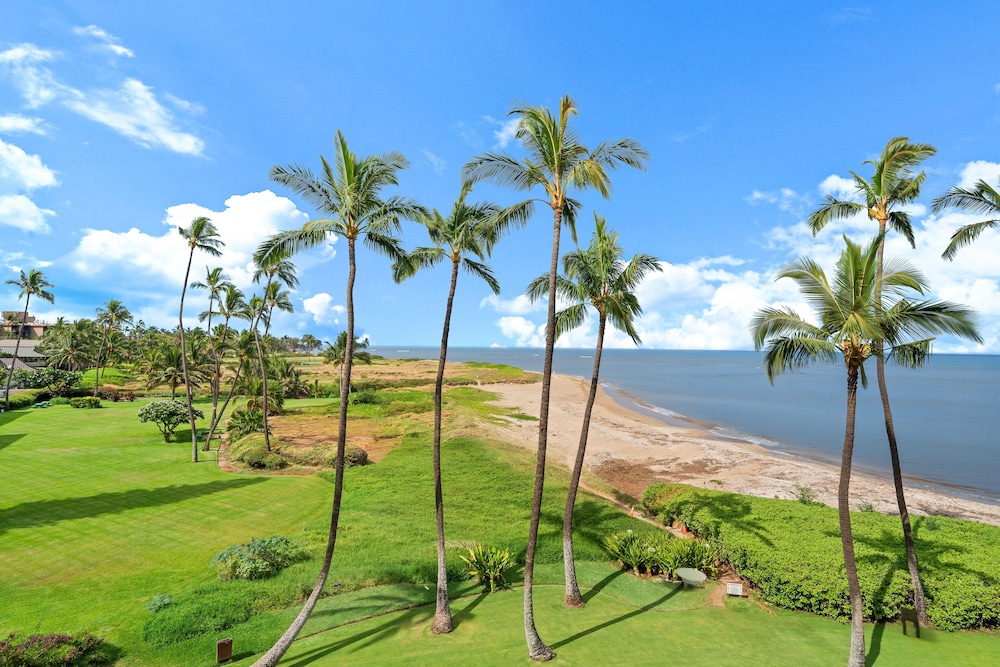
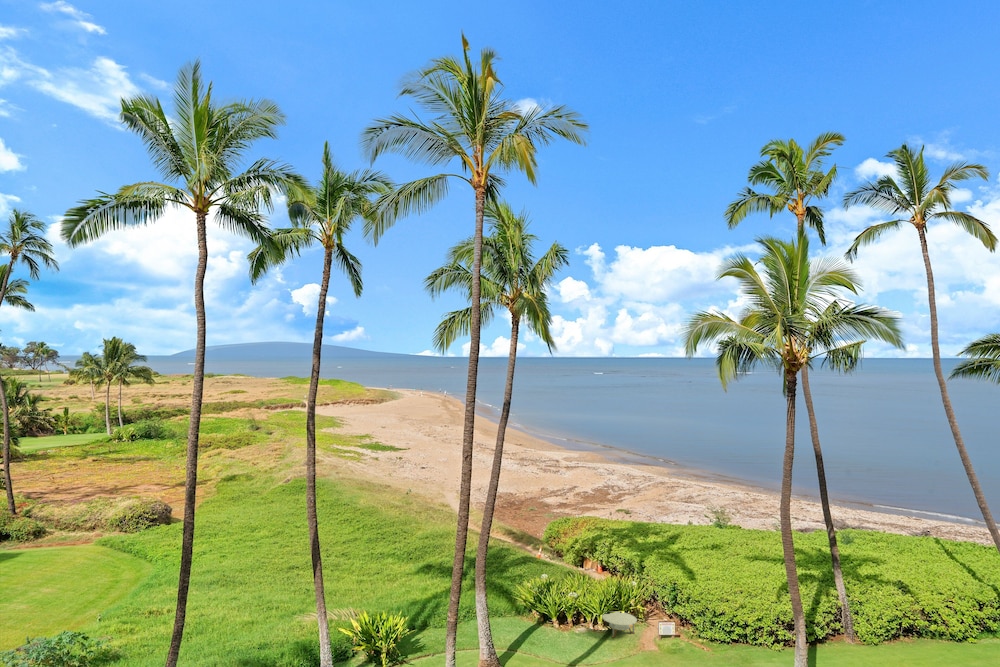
bench: present [900,606,920,637] -> none [830,625,849,656]

